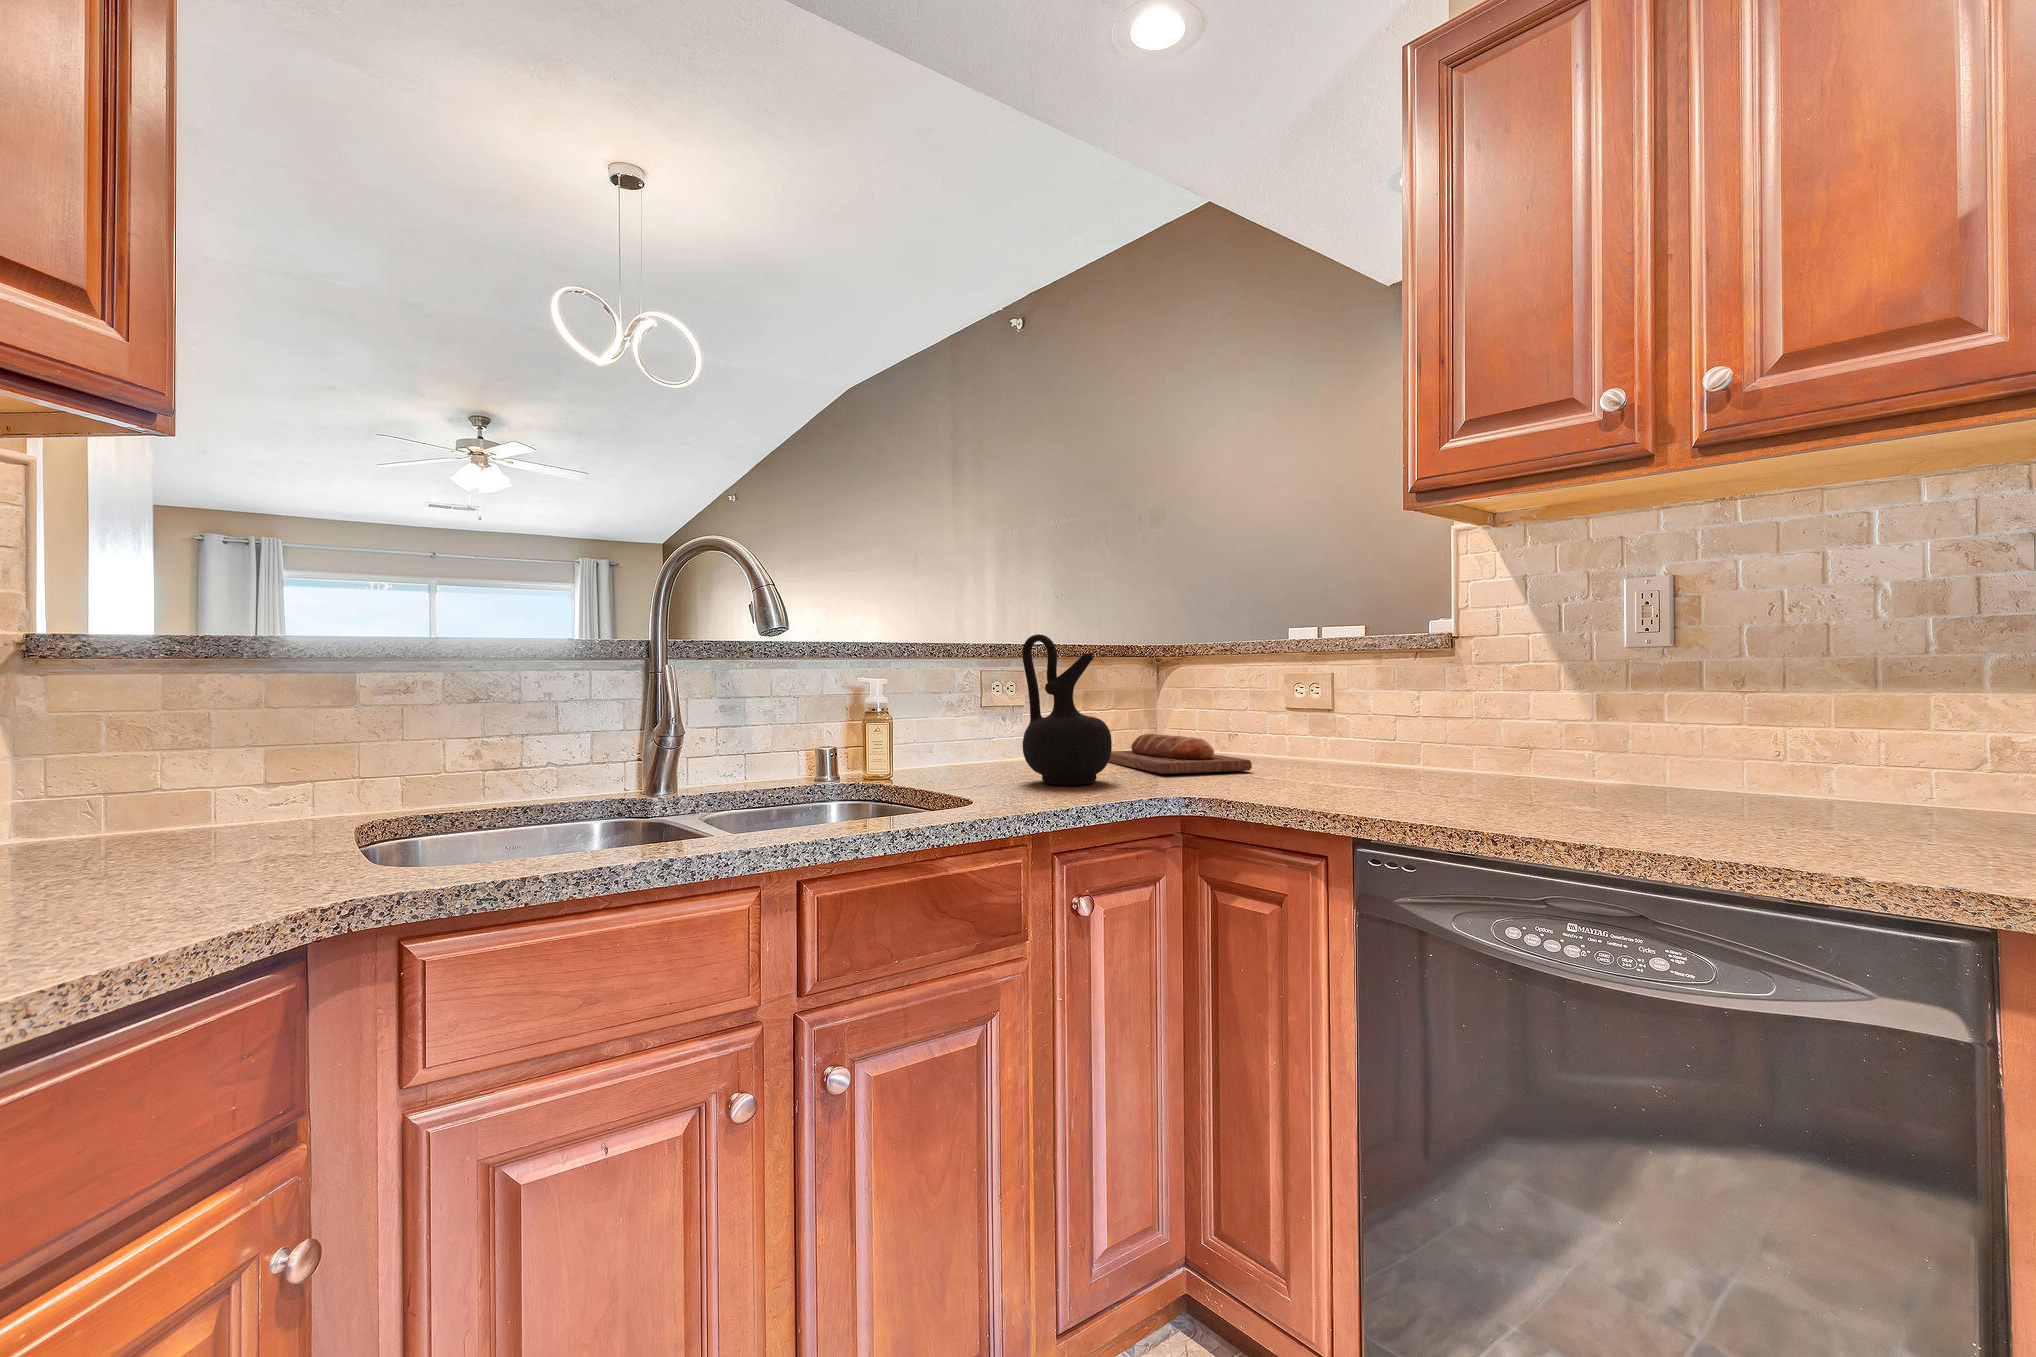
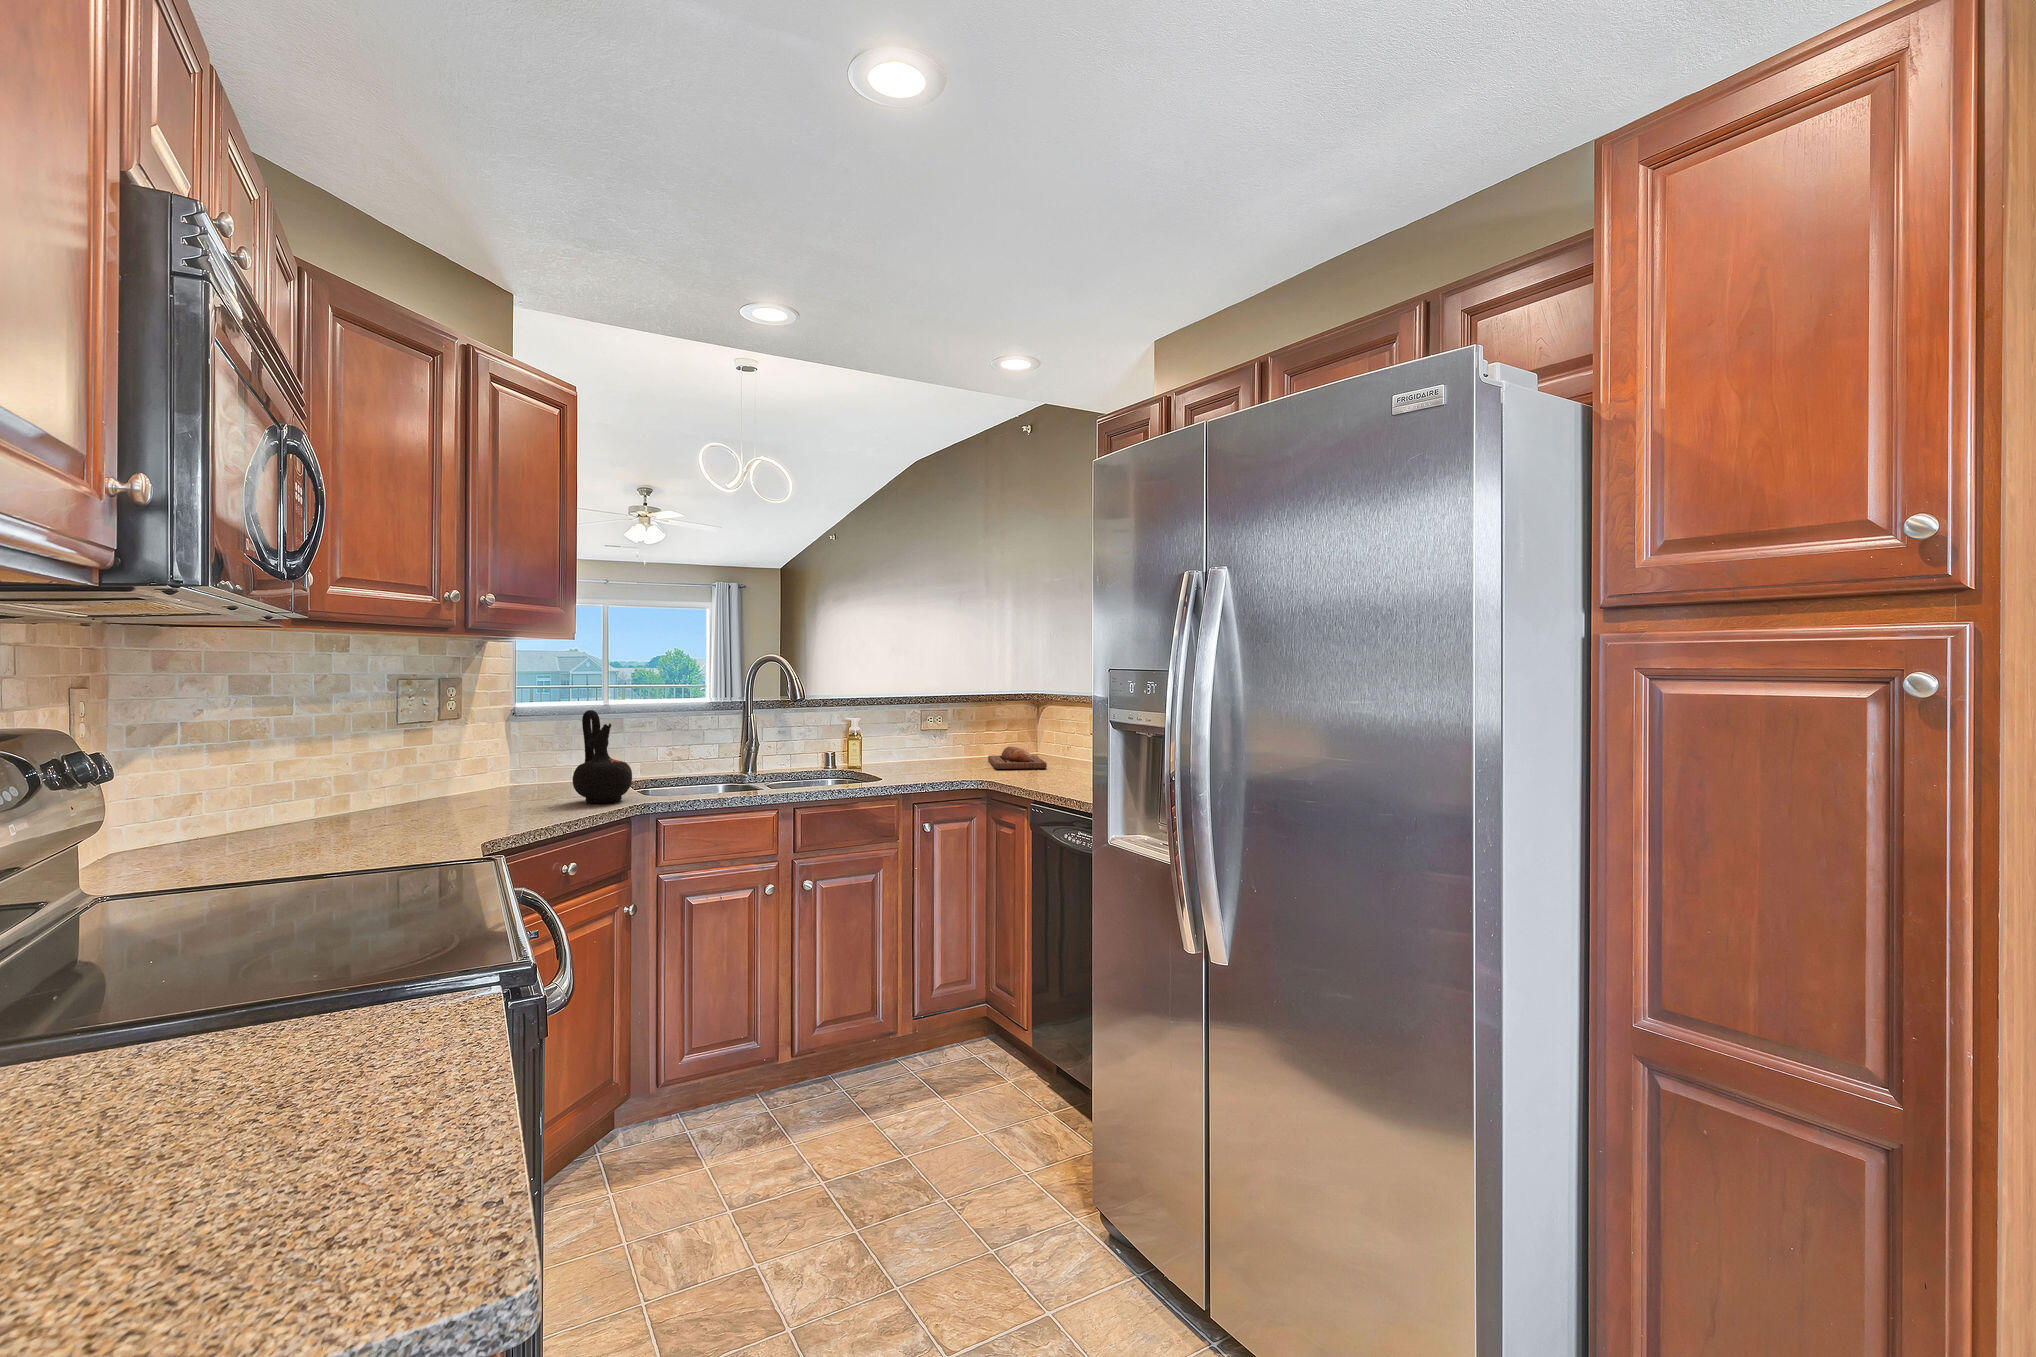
ceramic jug: present [1022,634,1112,785] -> present [572,710,632,803]

